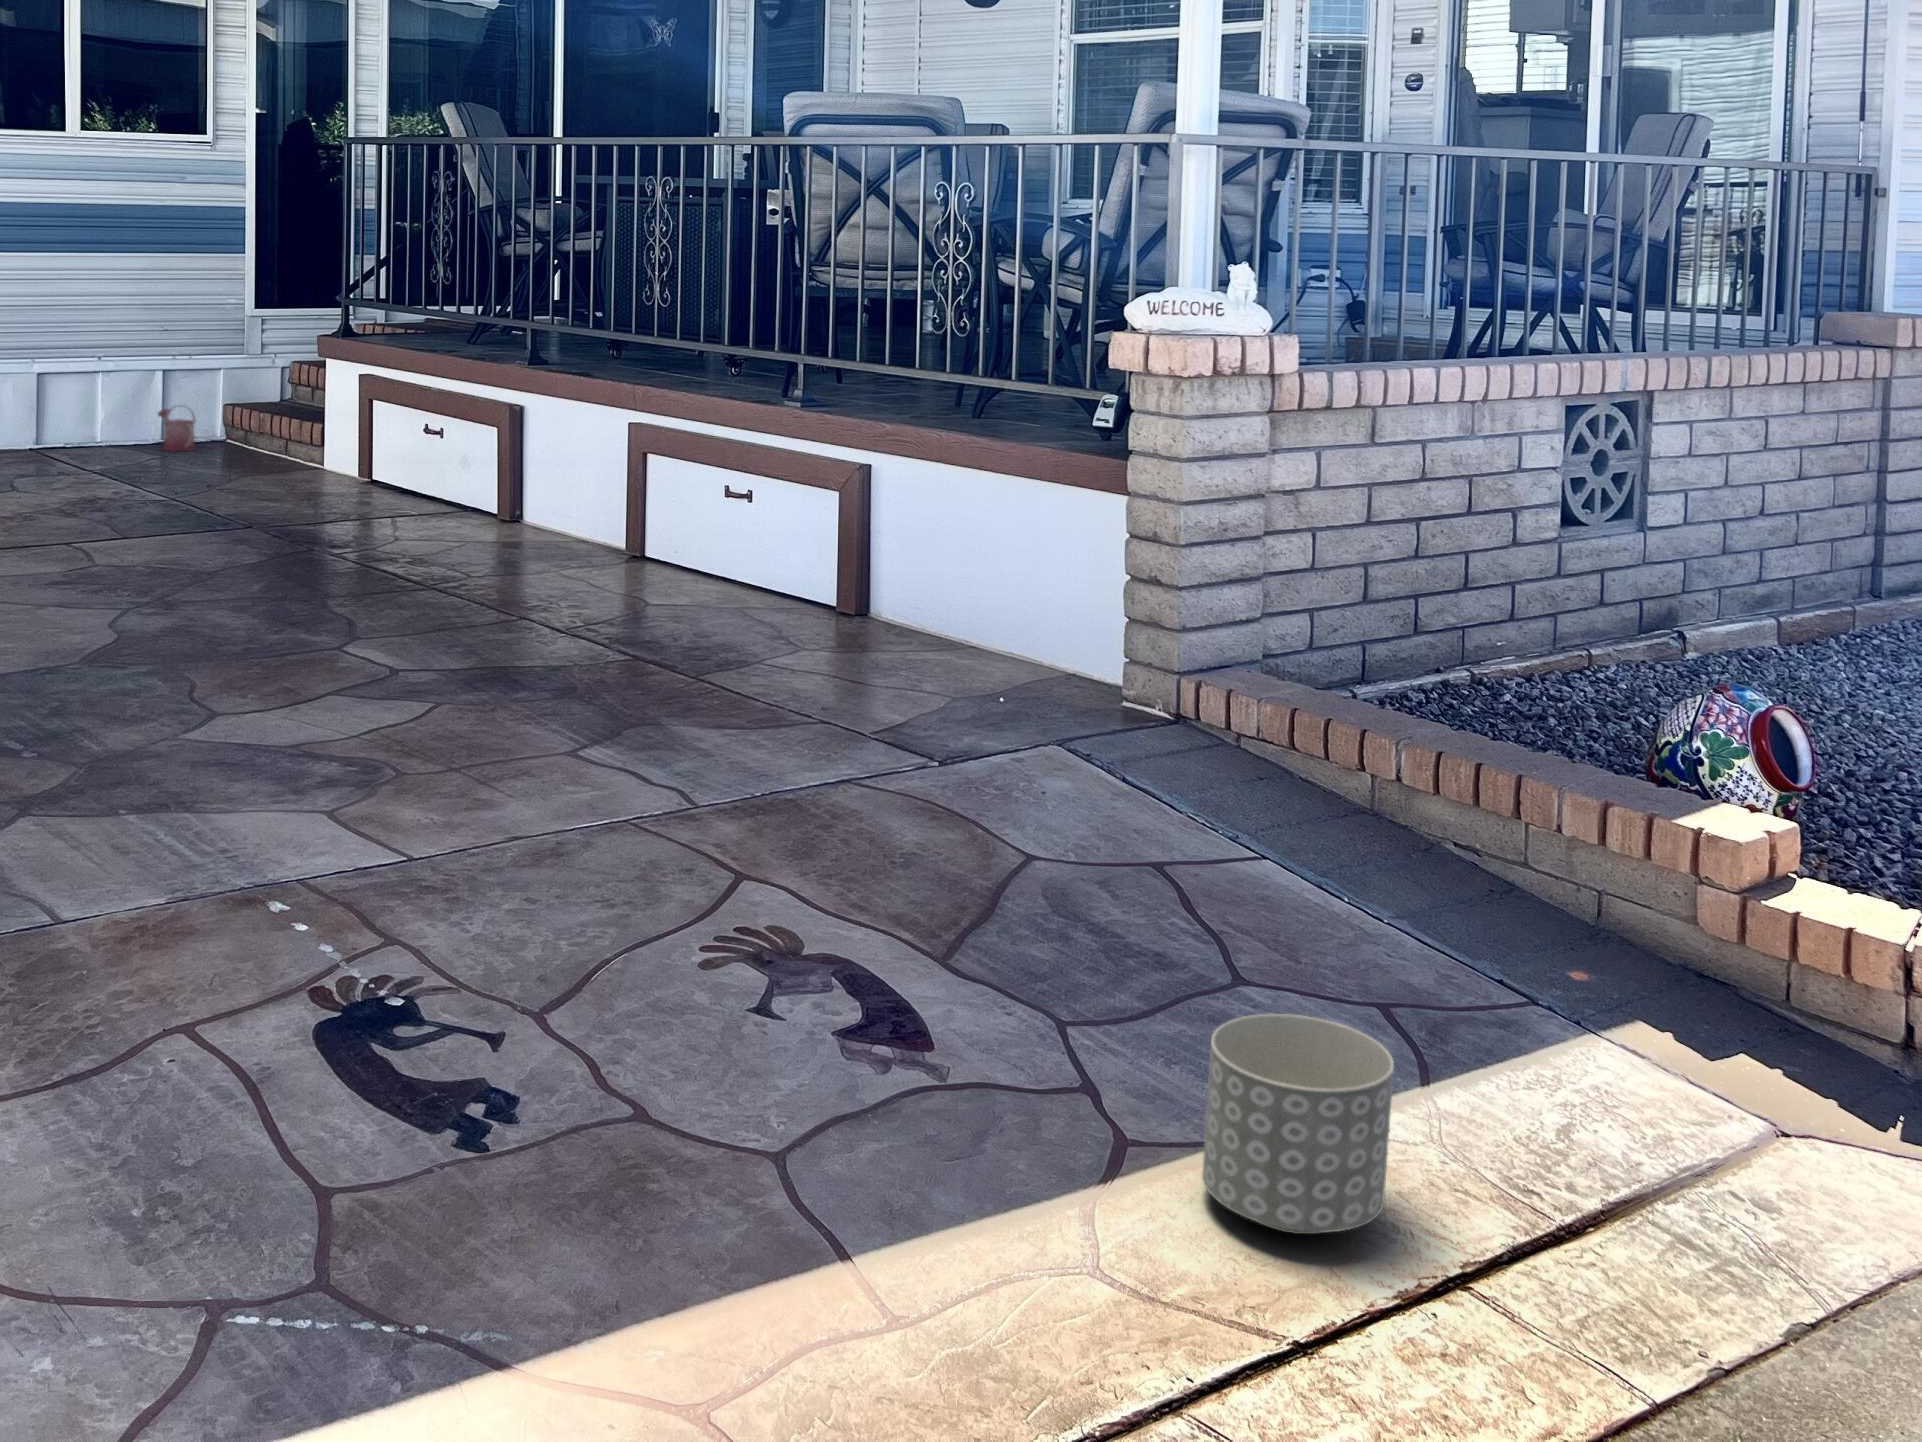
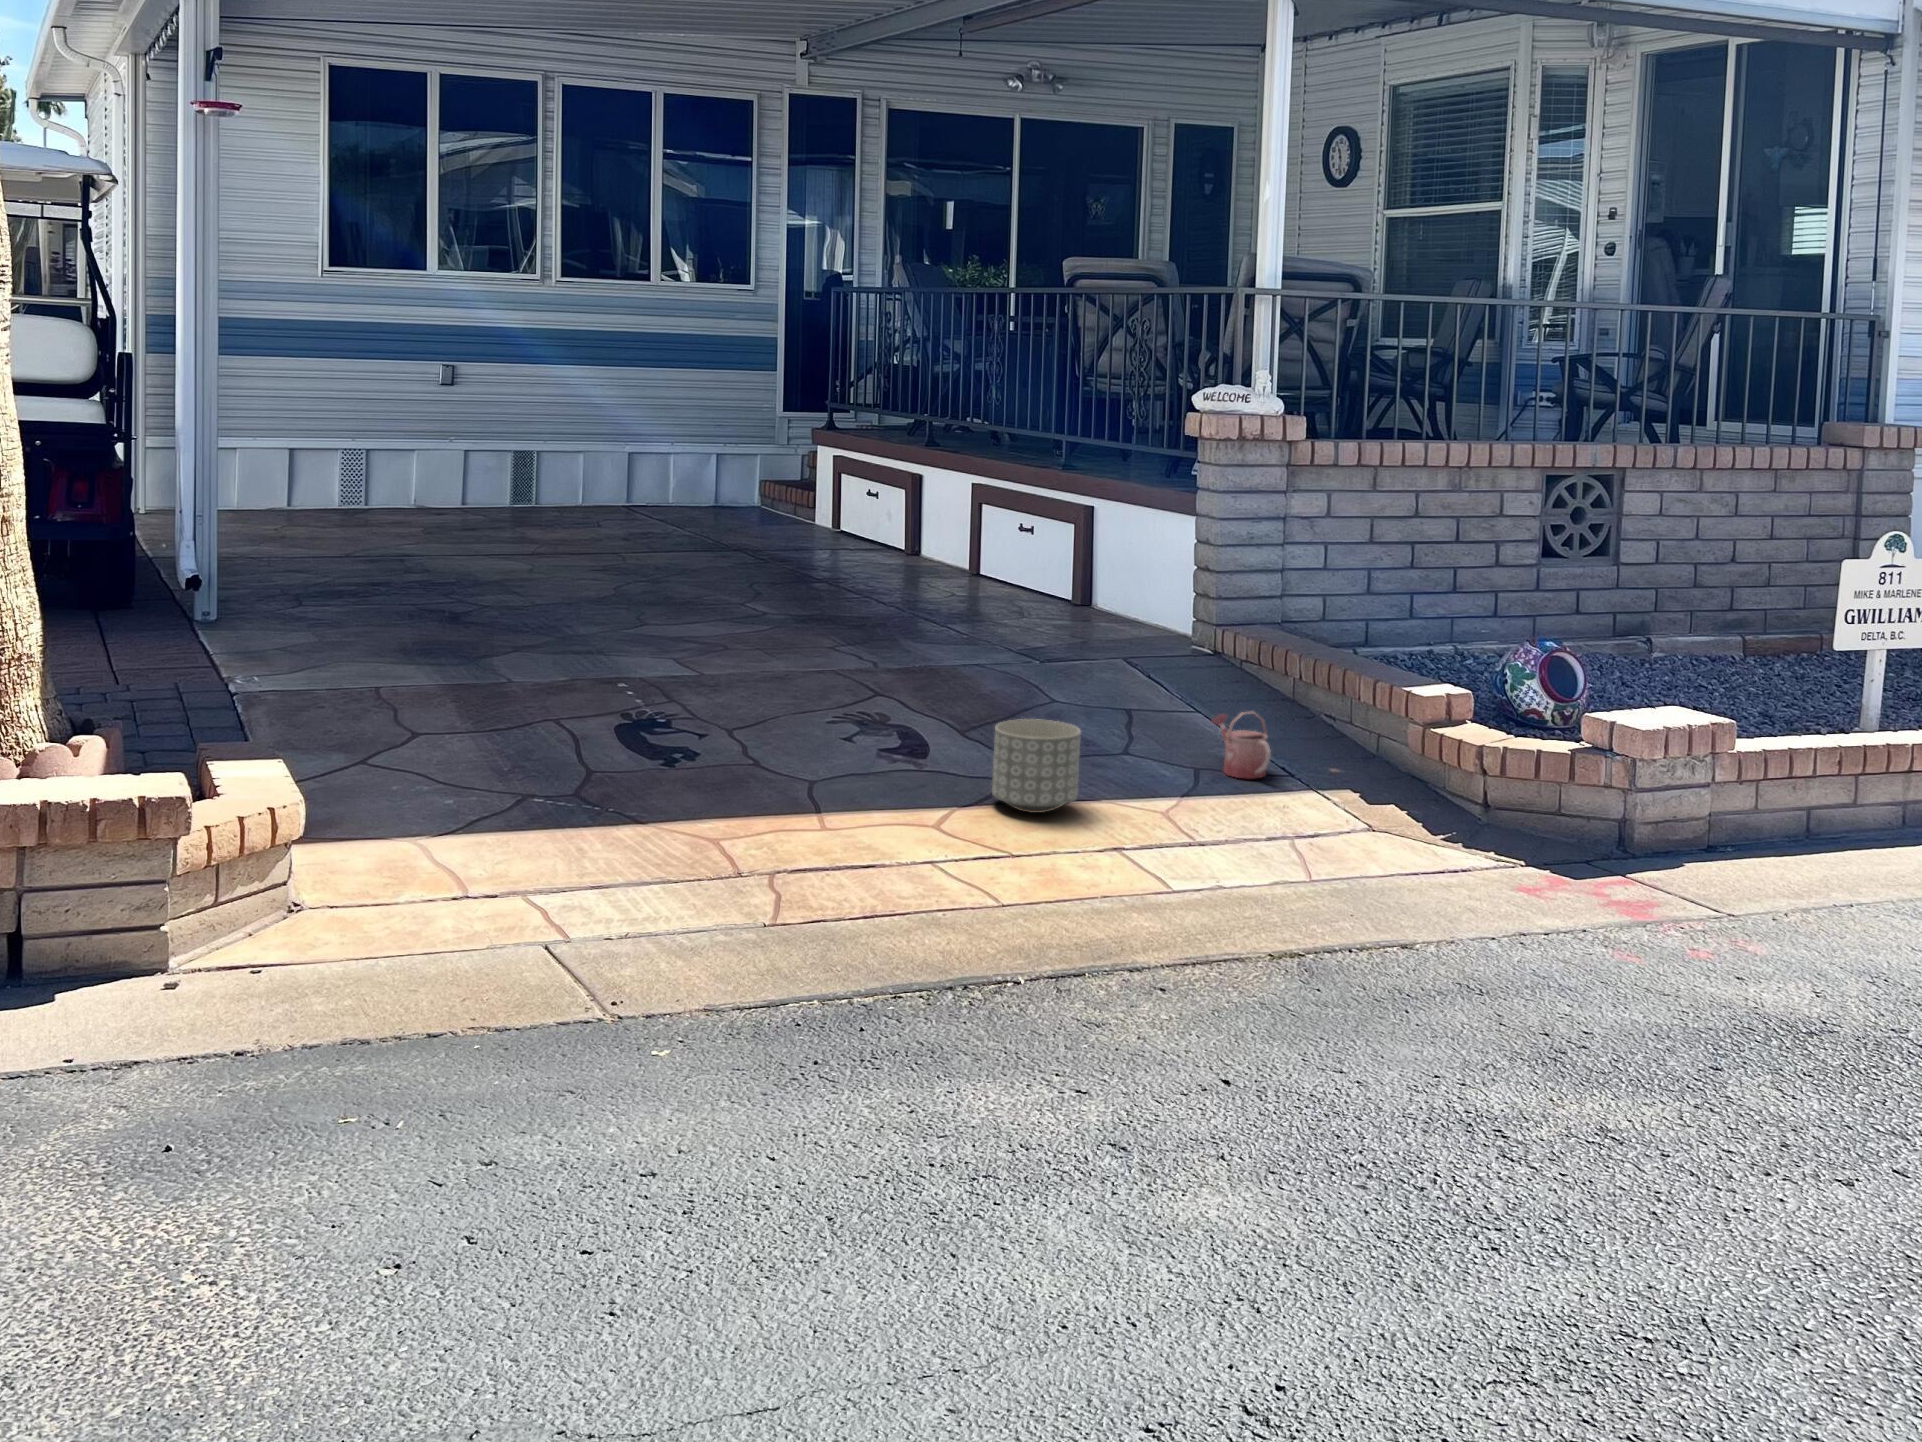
watering can: present [158,406,196,451] -> present [1211,712,1271,779]

